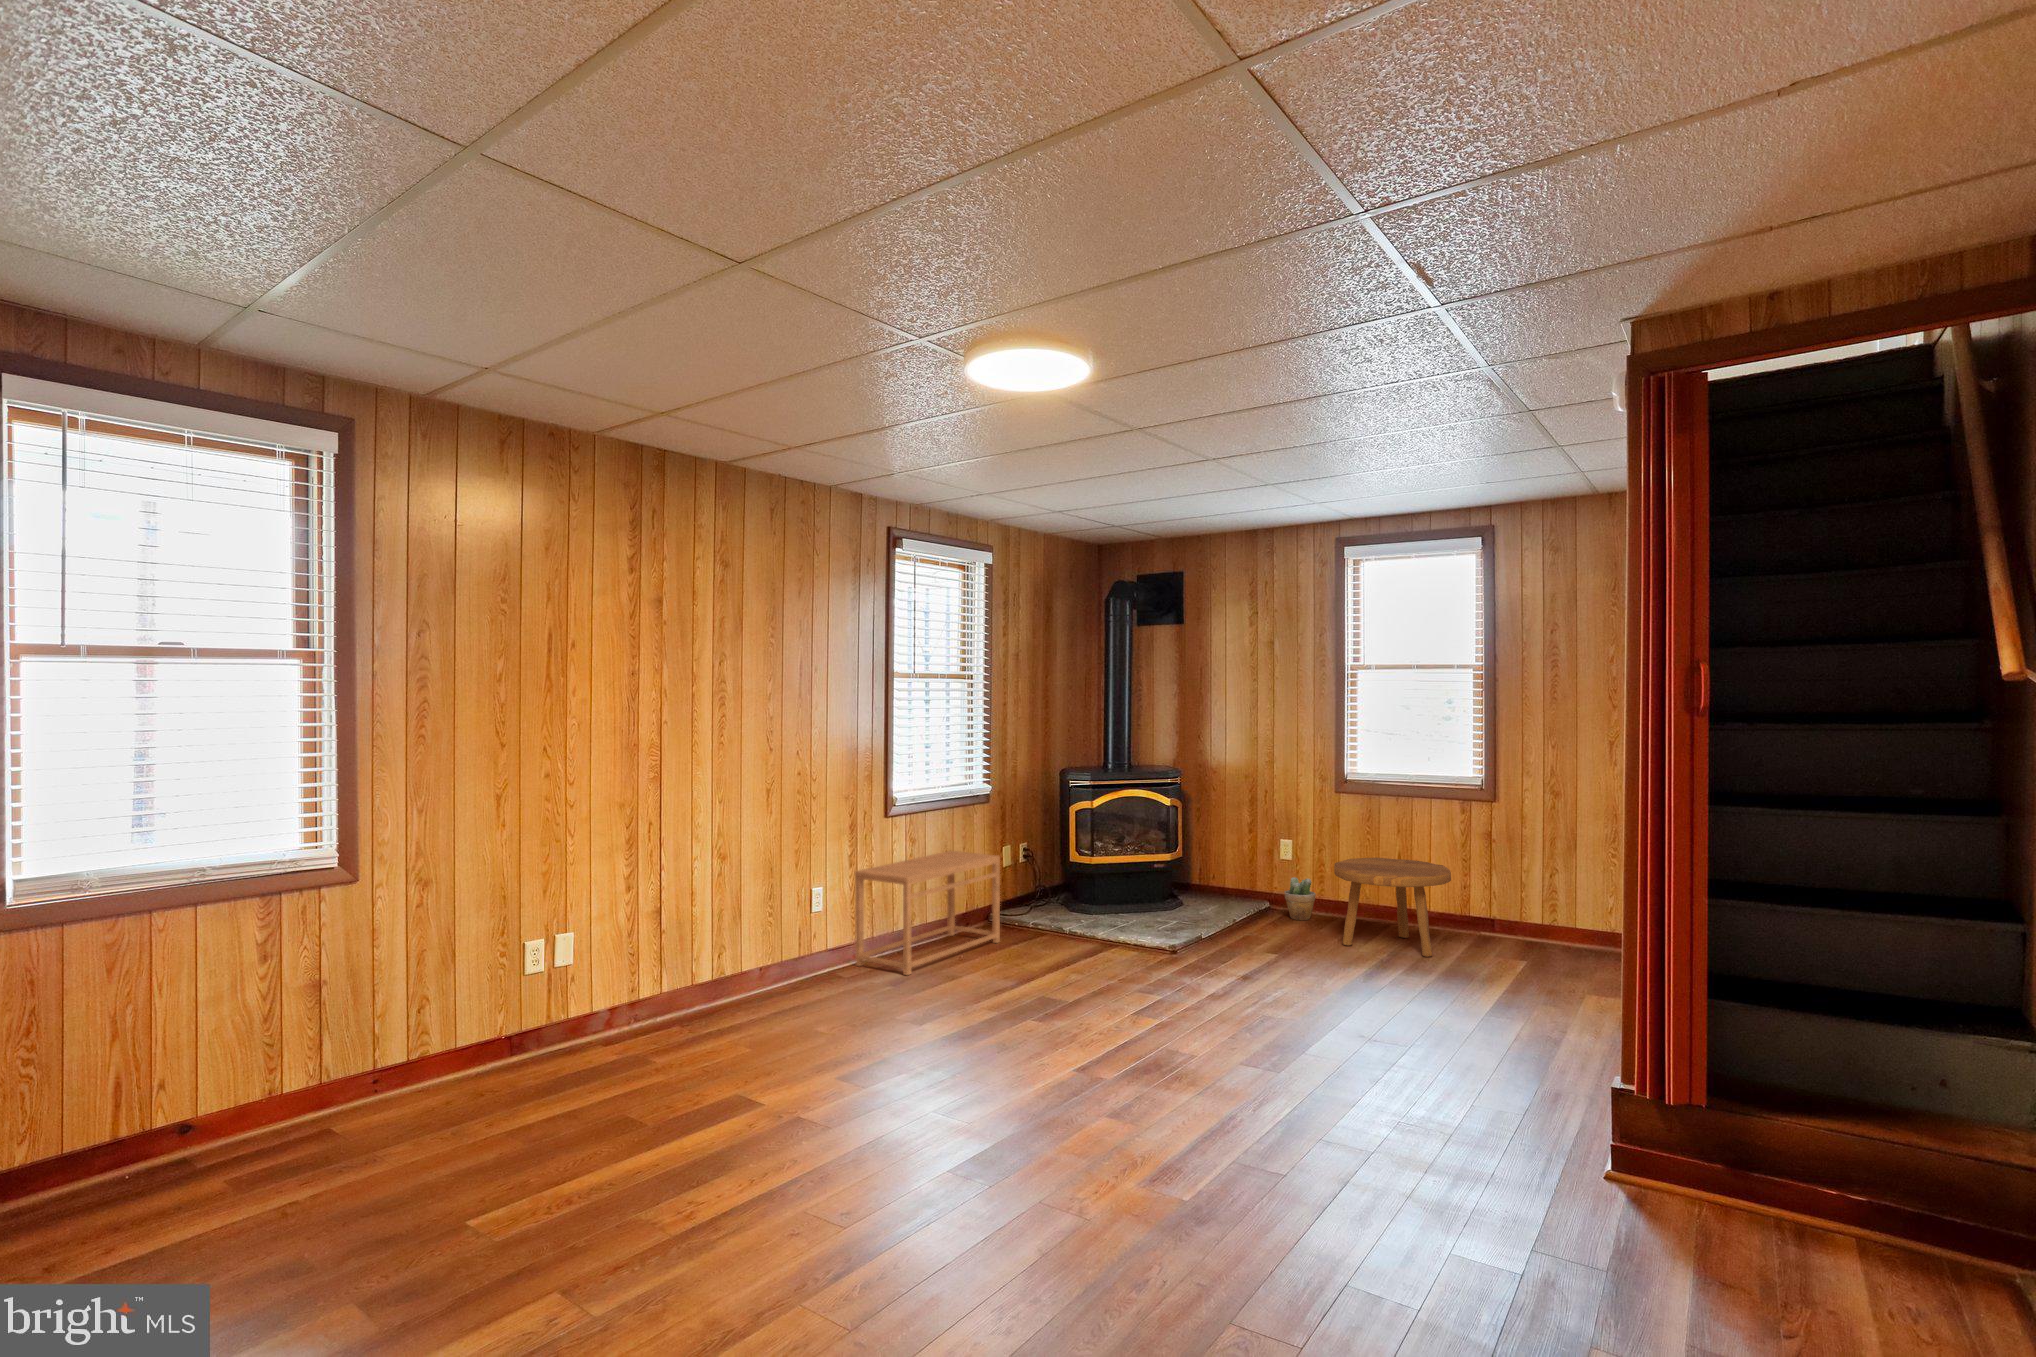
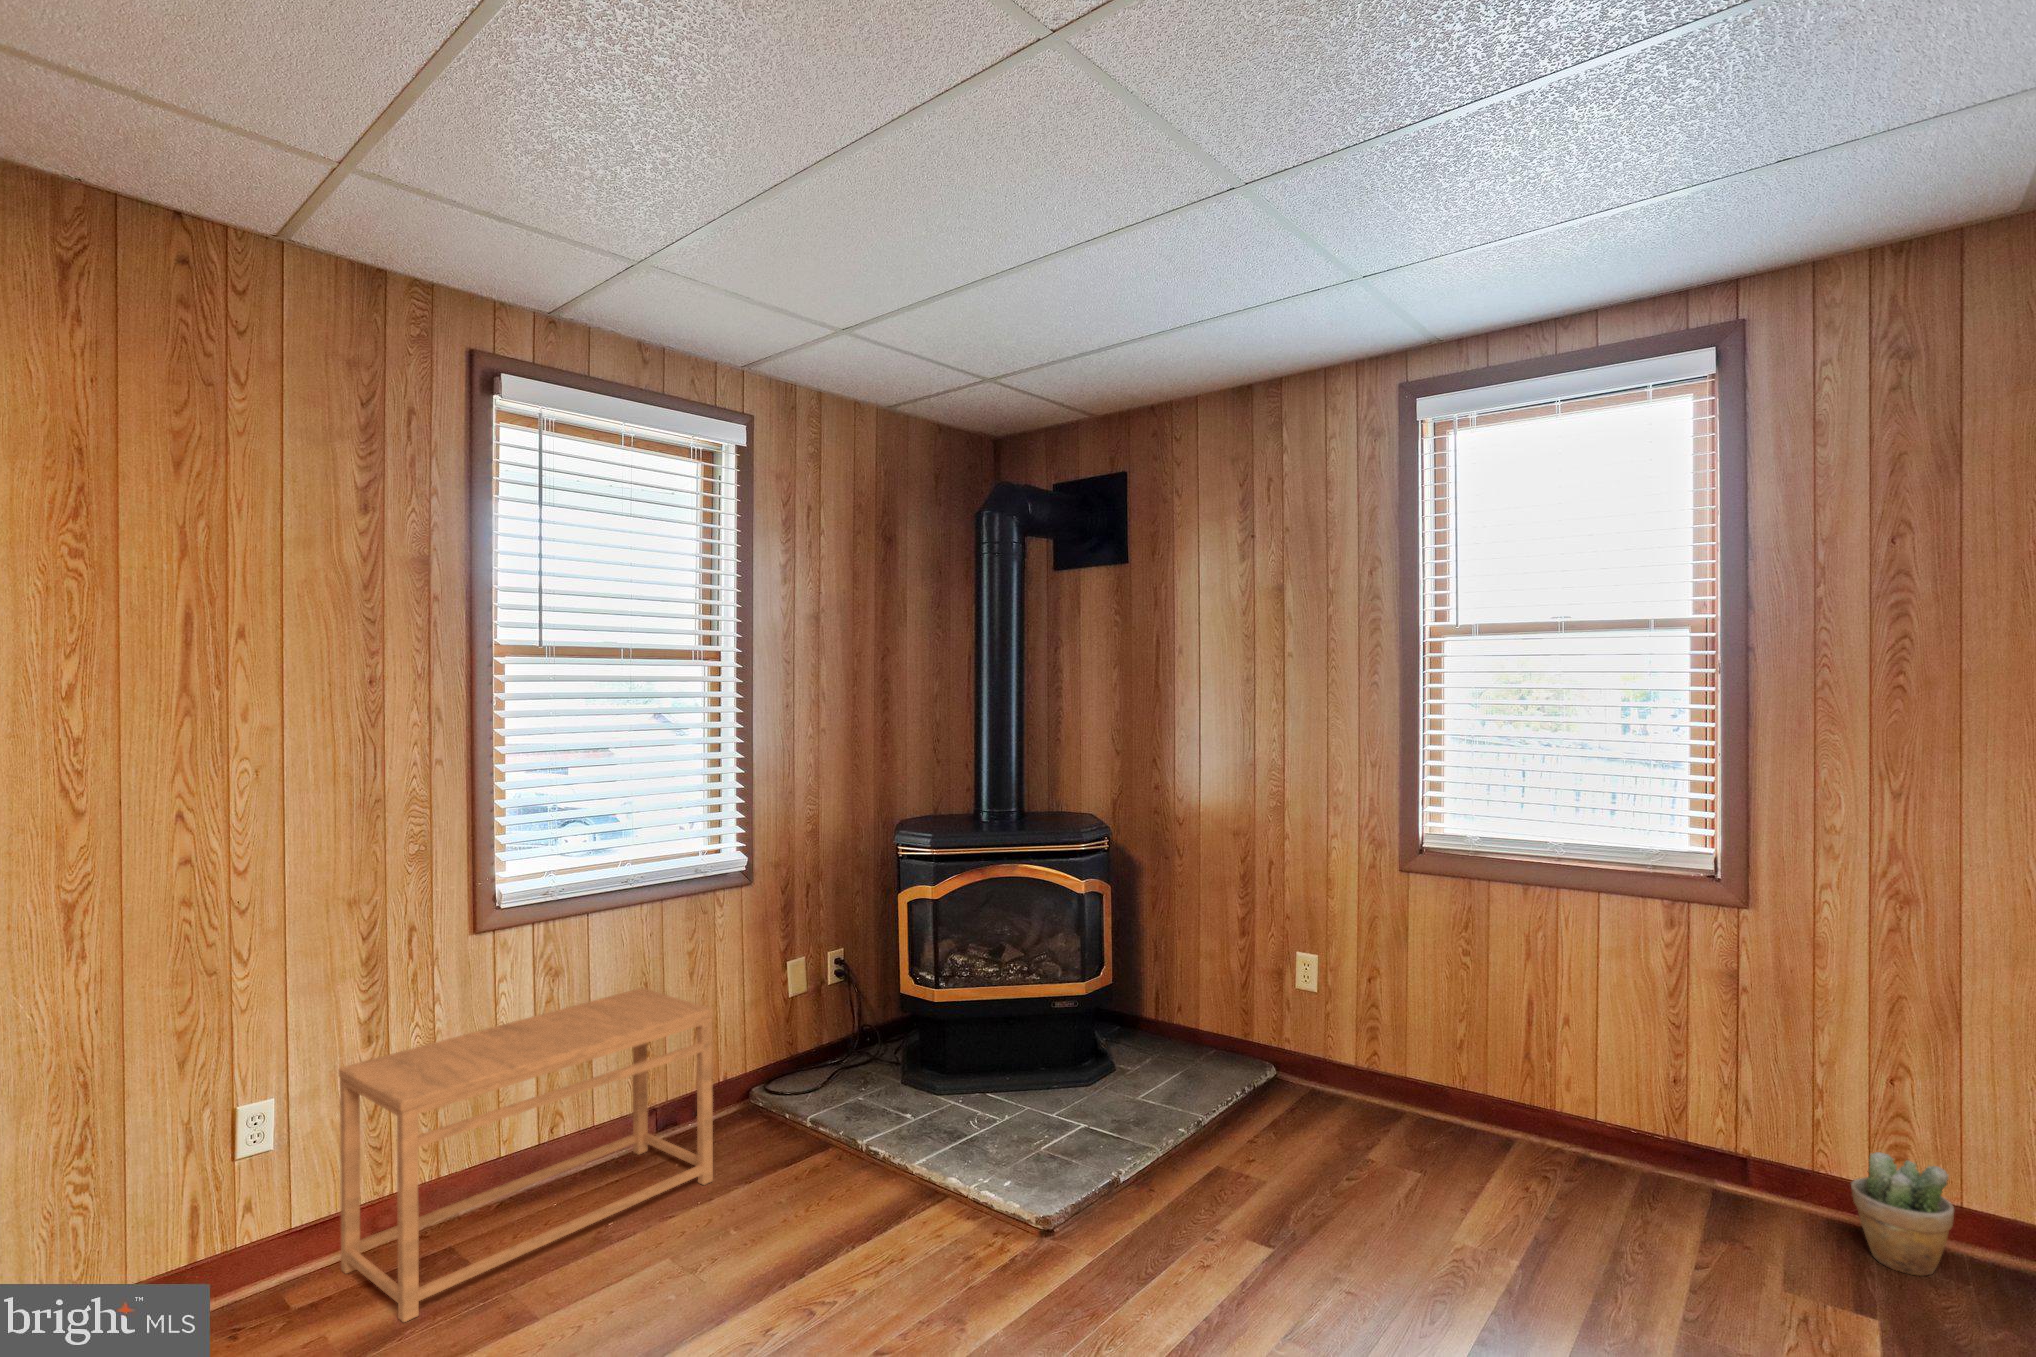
footstool: present [1334,858,1451,957] -> none [1396,1014,1660,1275]
potted plant: present [1284,877,1316,920] -> present [1851,1152,1954,1276]

